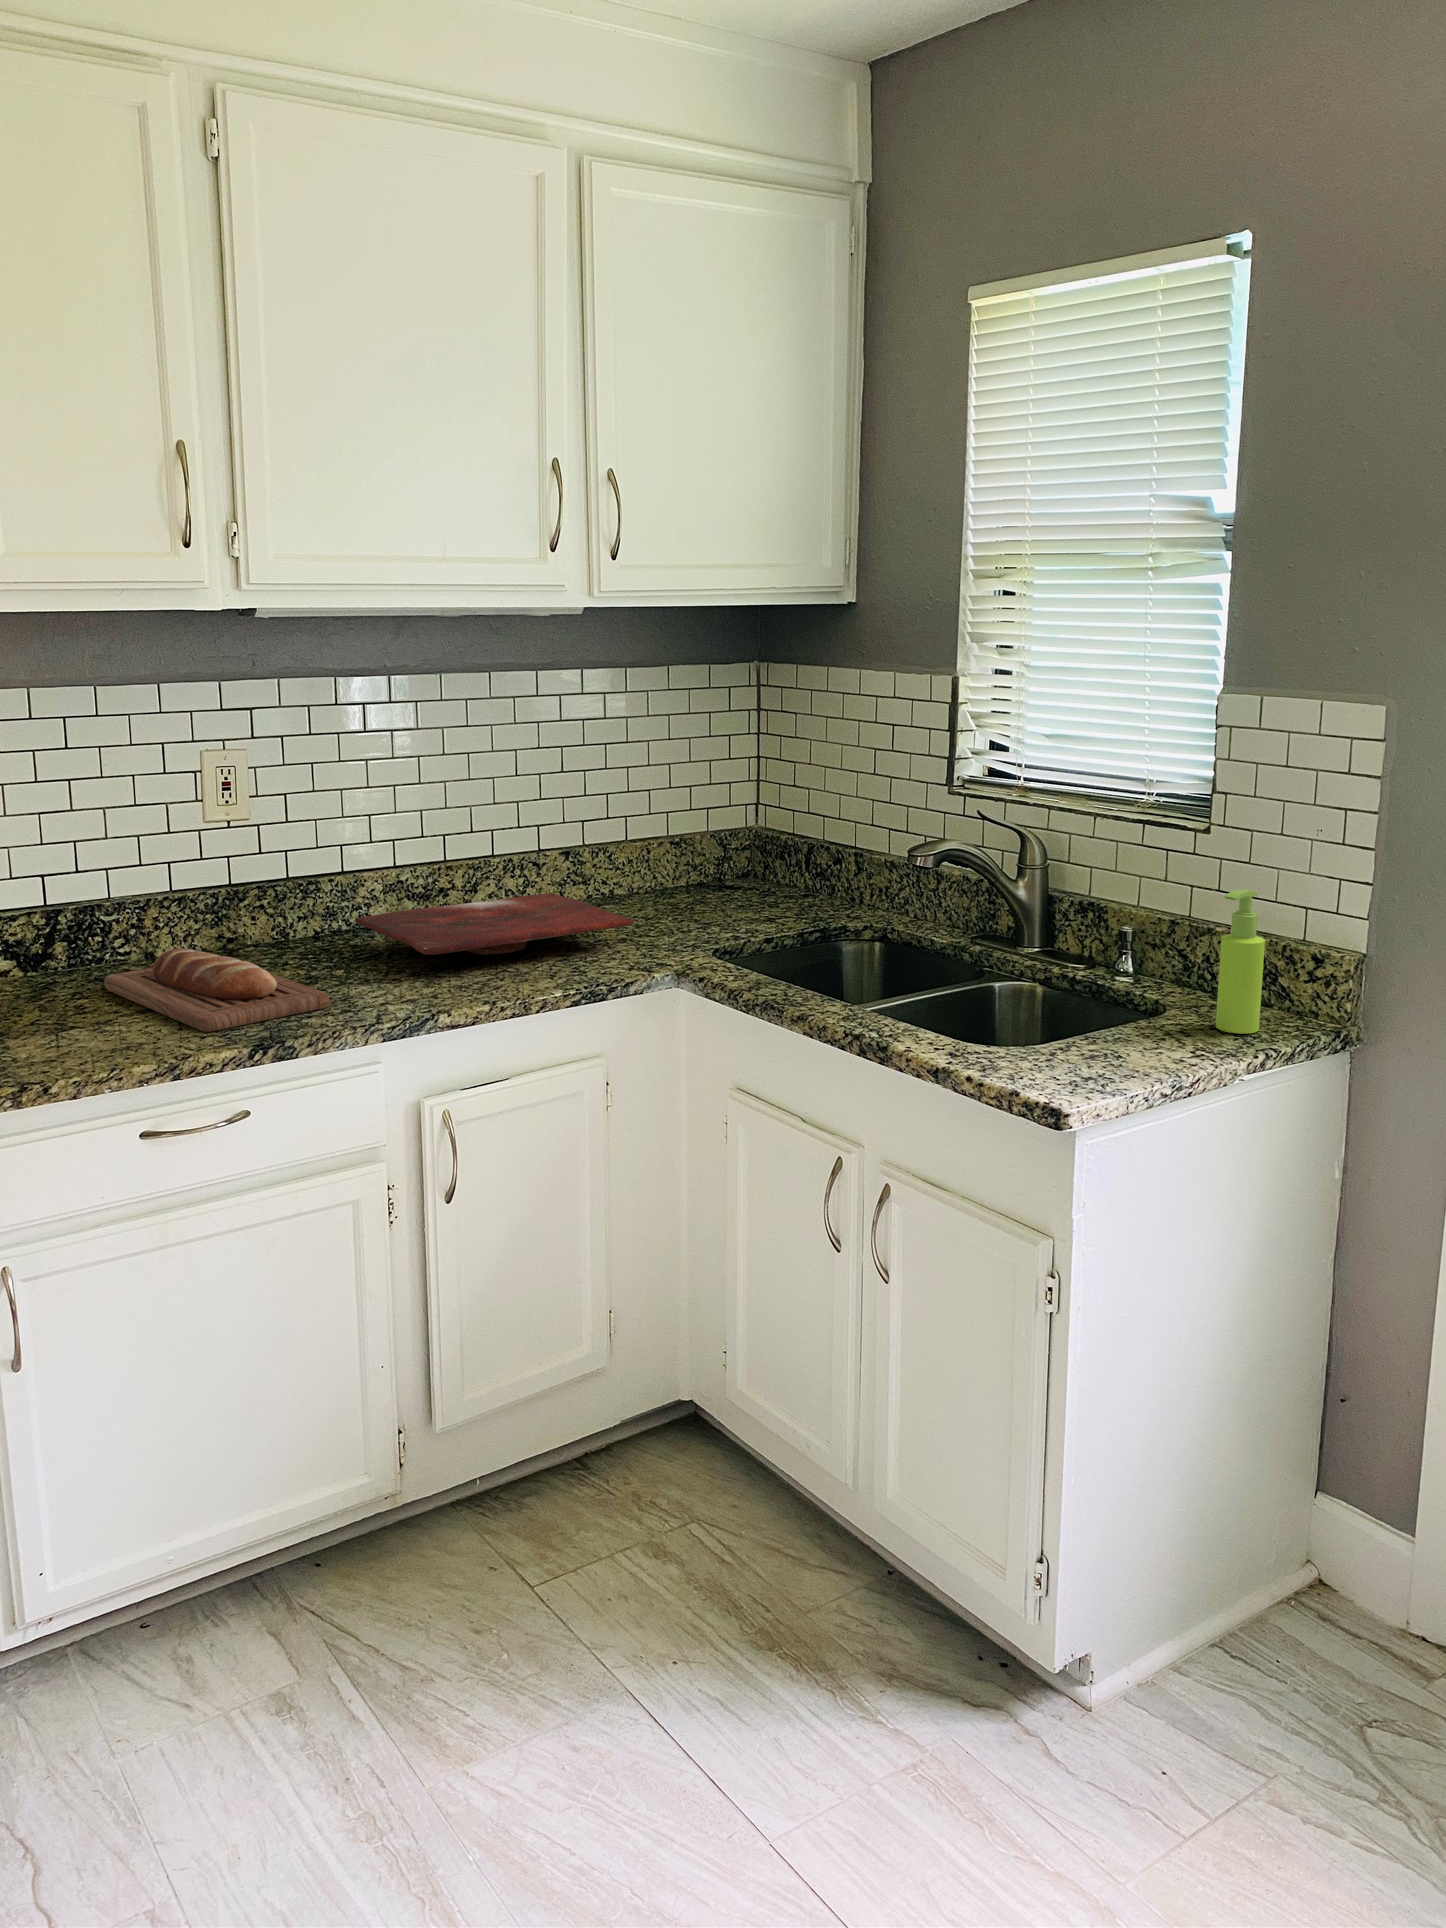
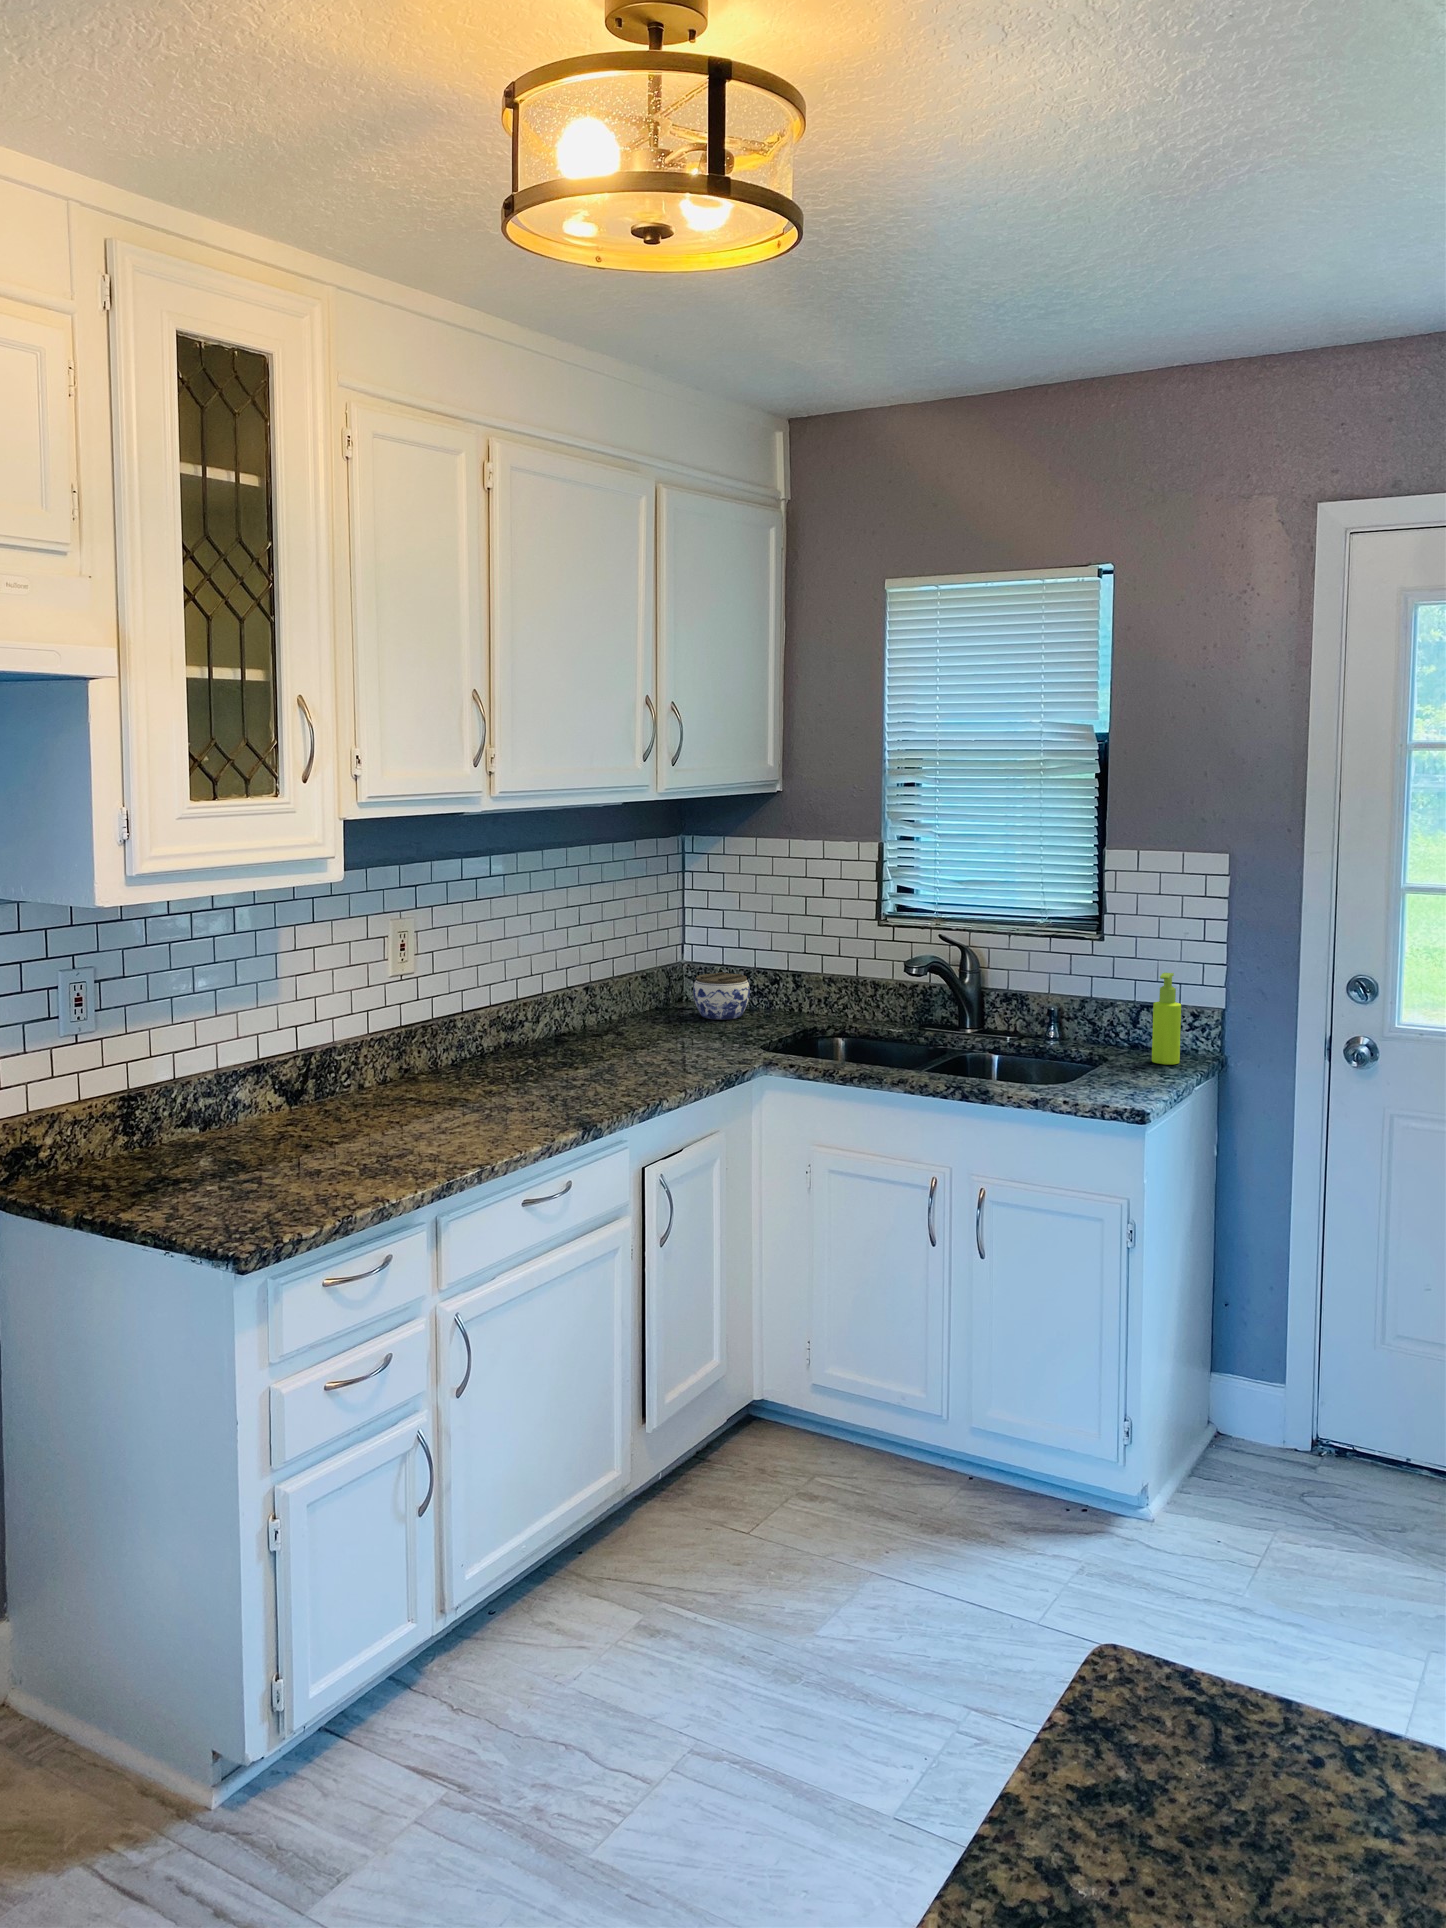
jar: none [718,843,793,906] -> present [693,972,750,1020]
cutting board: present [355,893,633,955] -> none [505,1018,708,1064]
bread loaf: present [104,948,329,1032] -> none [376,1073,578,1128]

